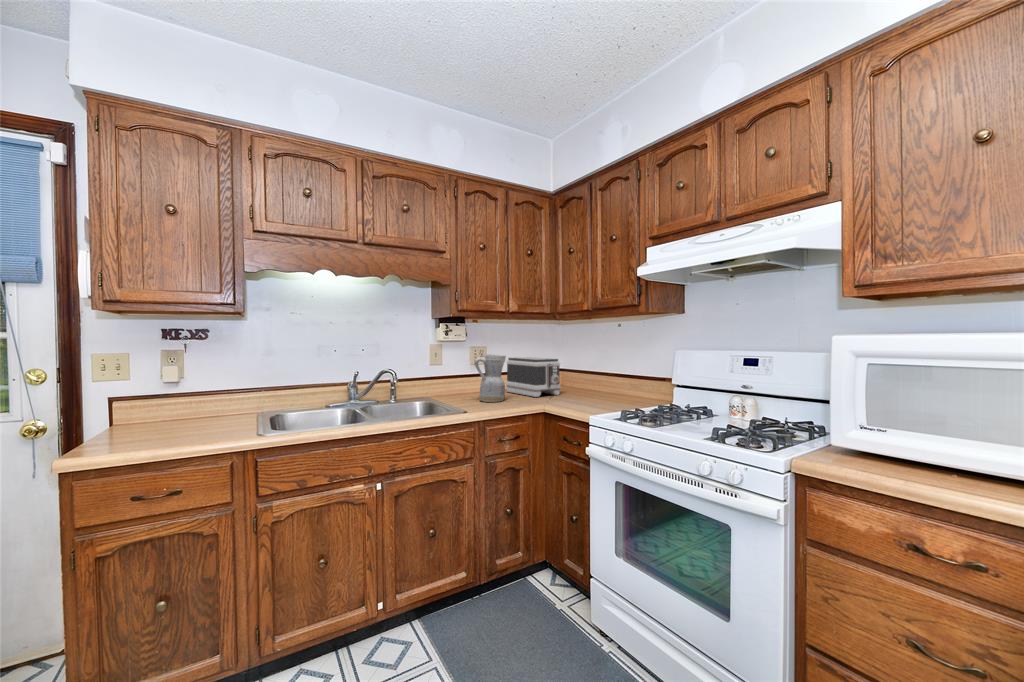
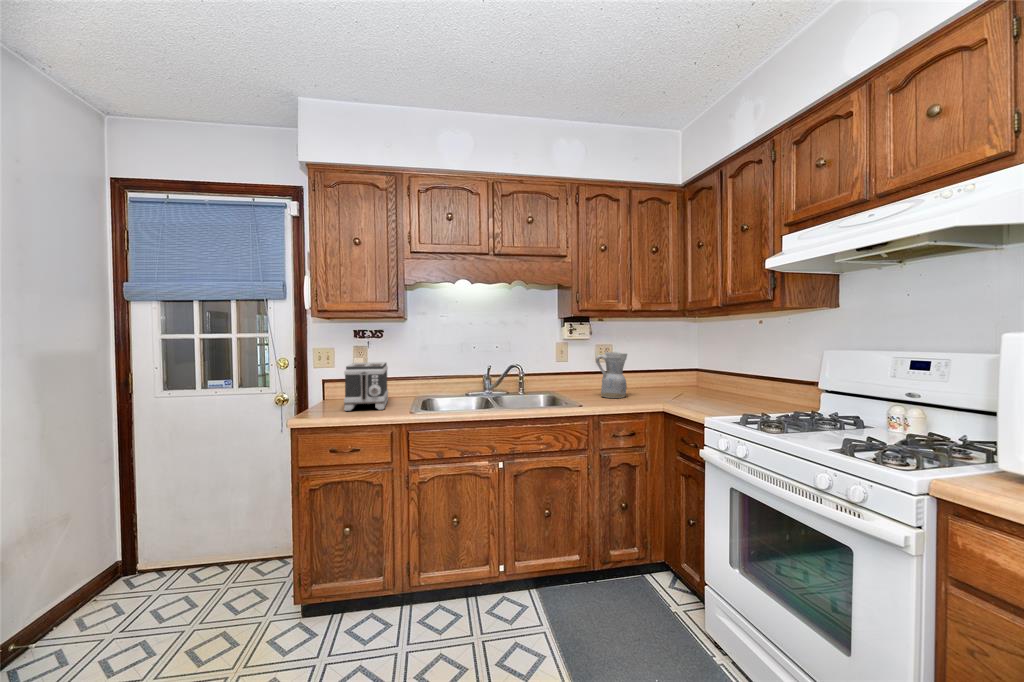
toaster: present [506,357,561,397] -> present [344,362,388,411]

